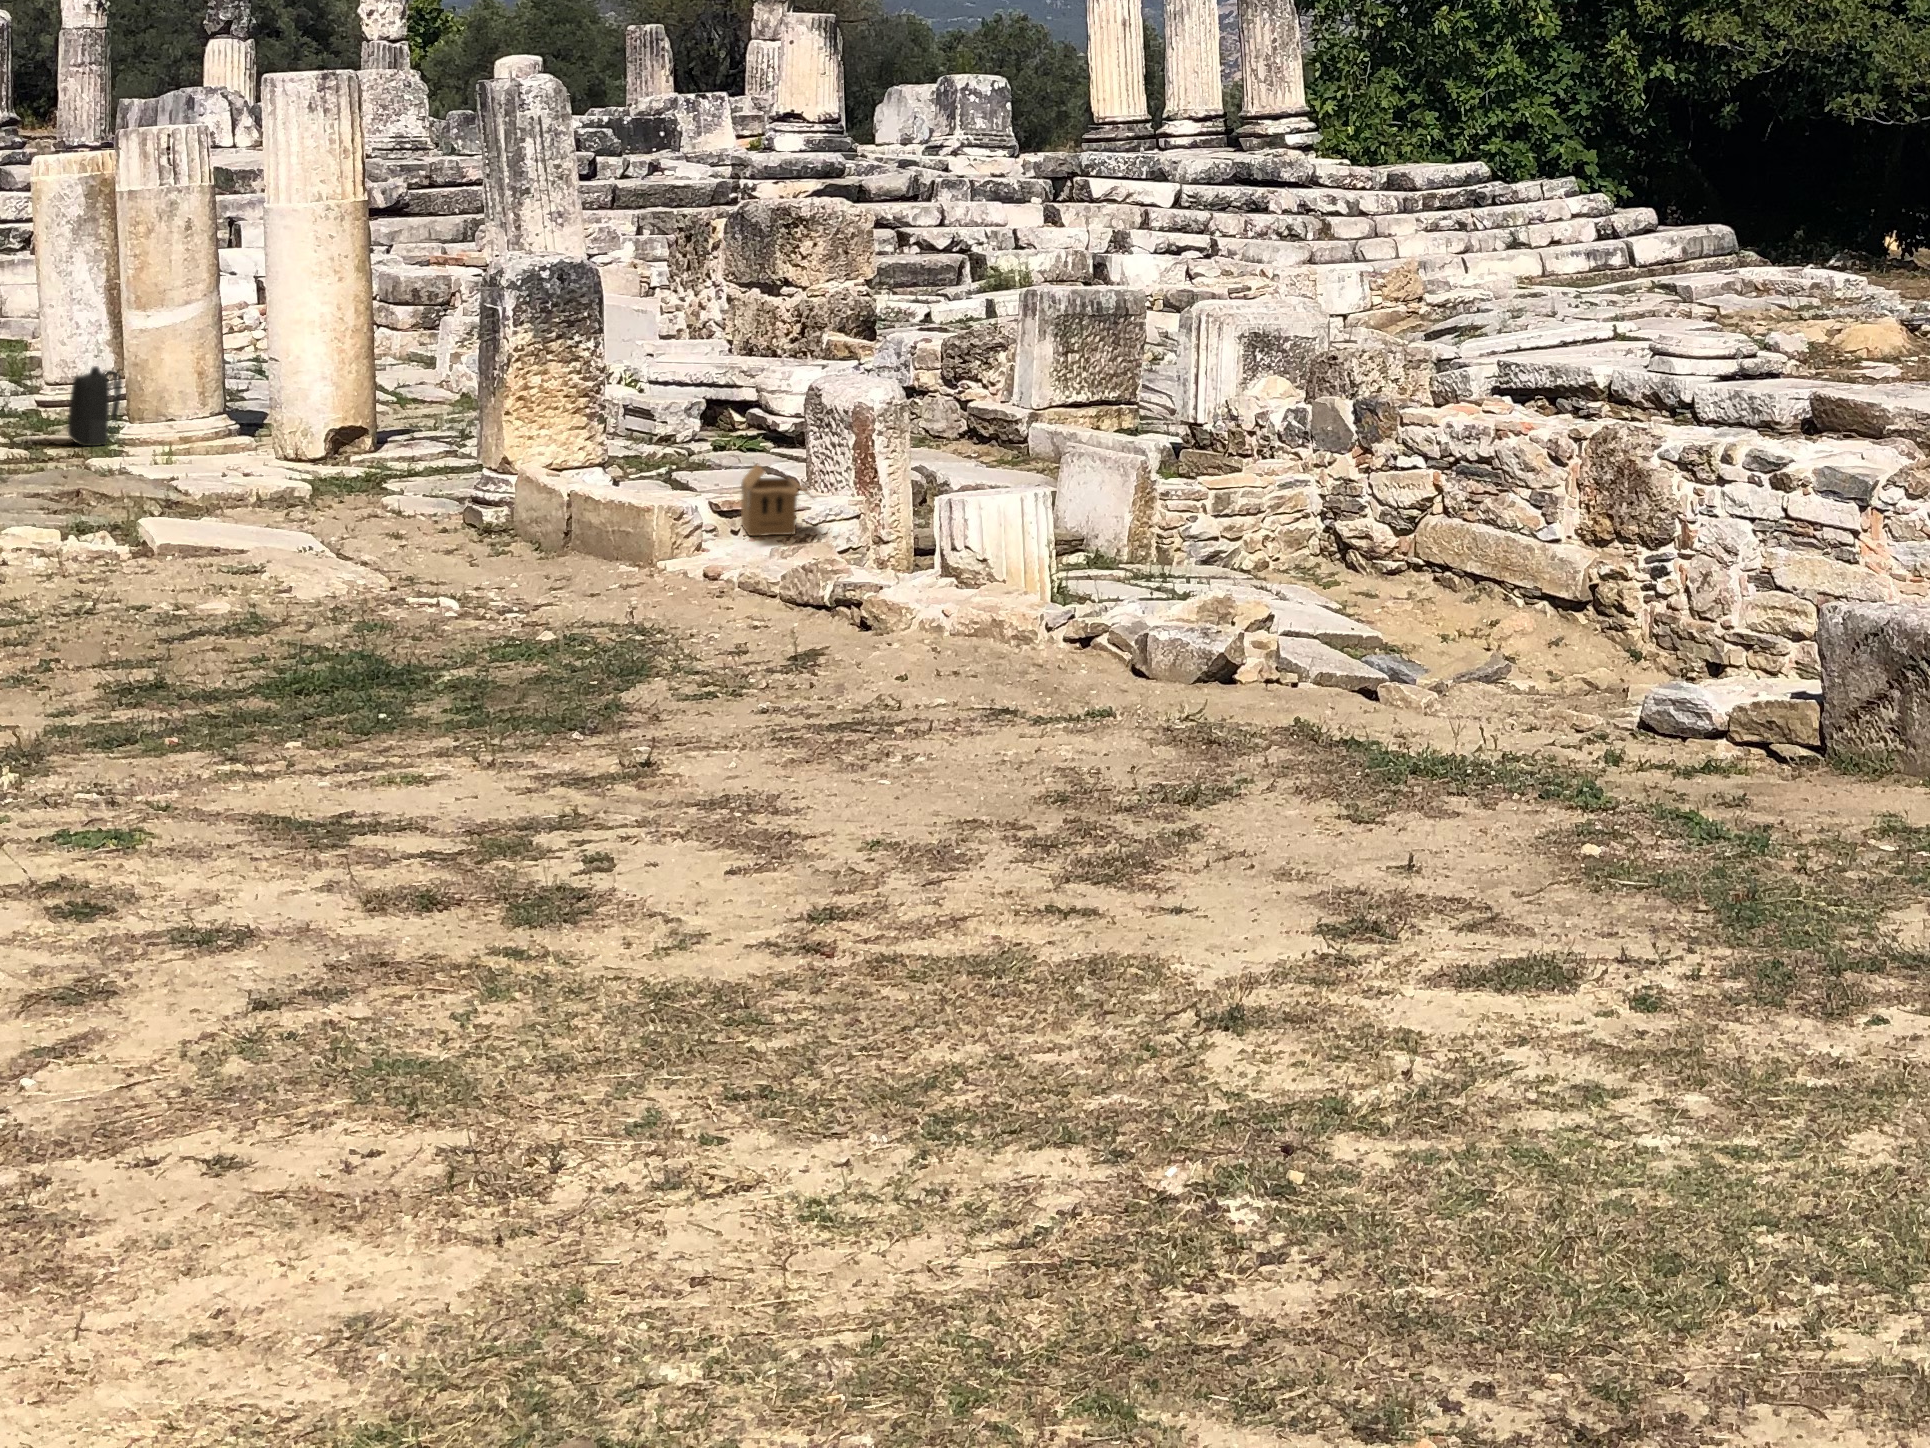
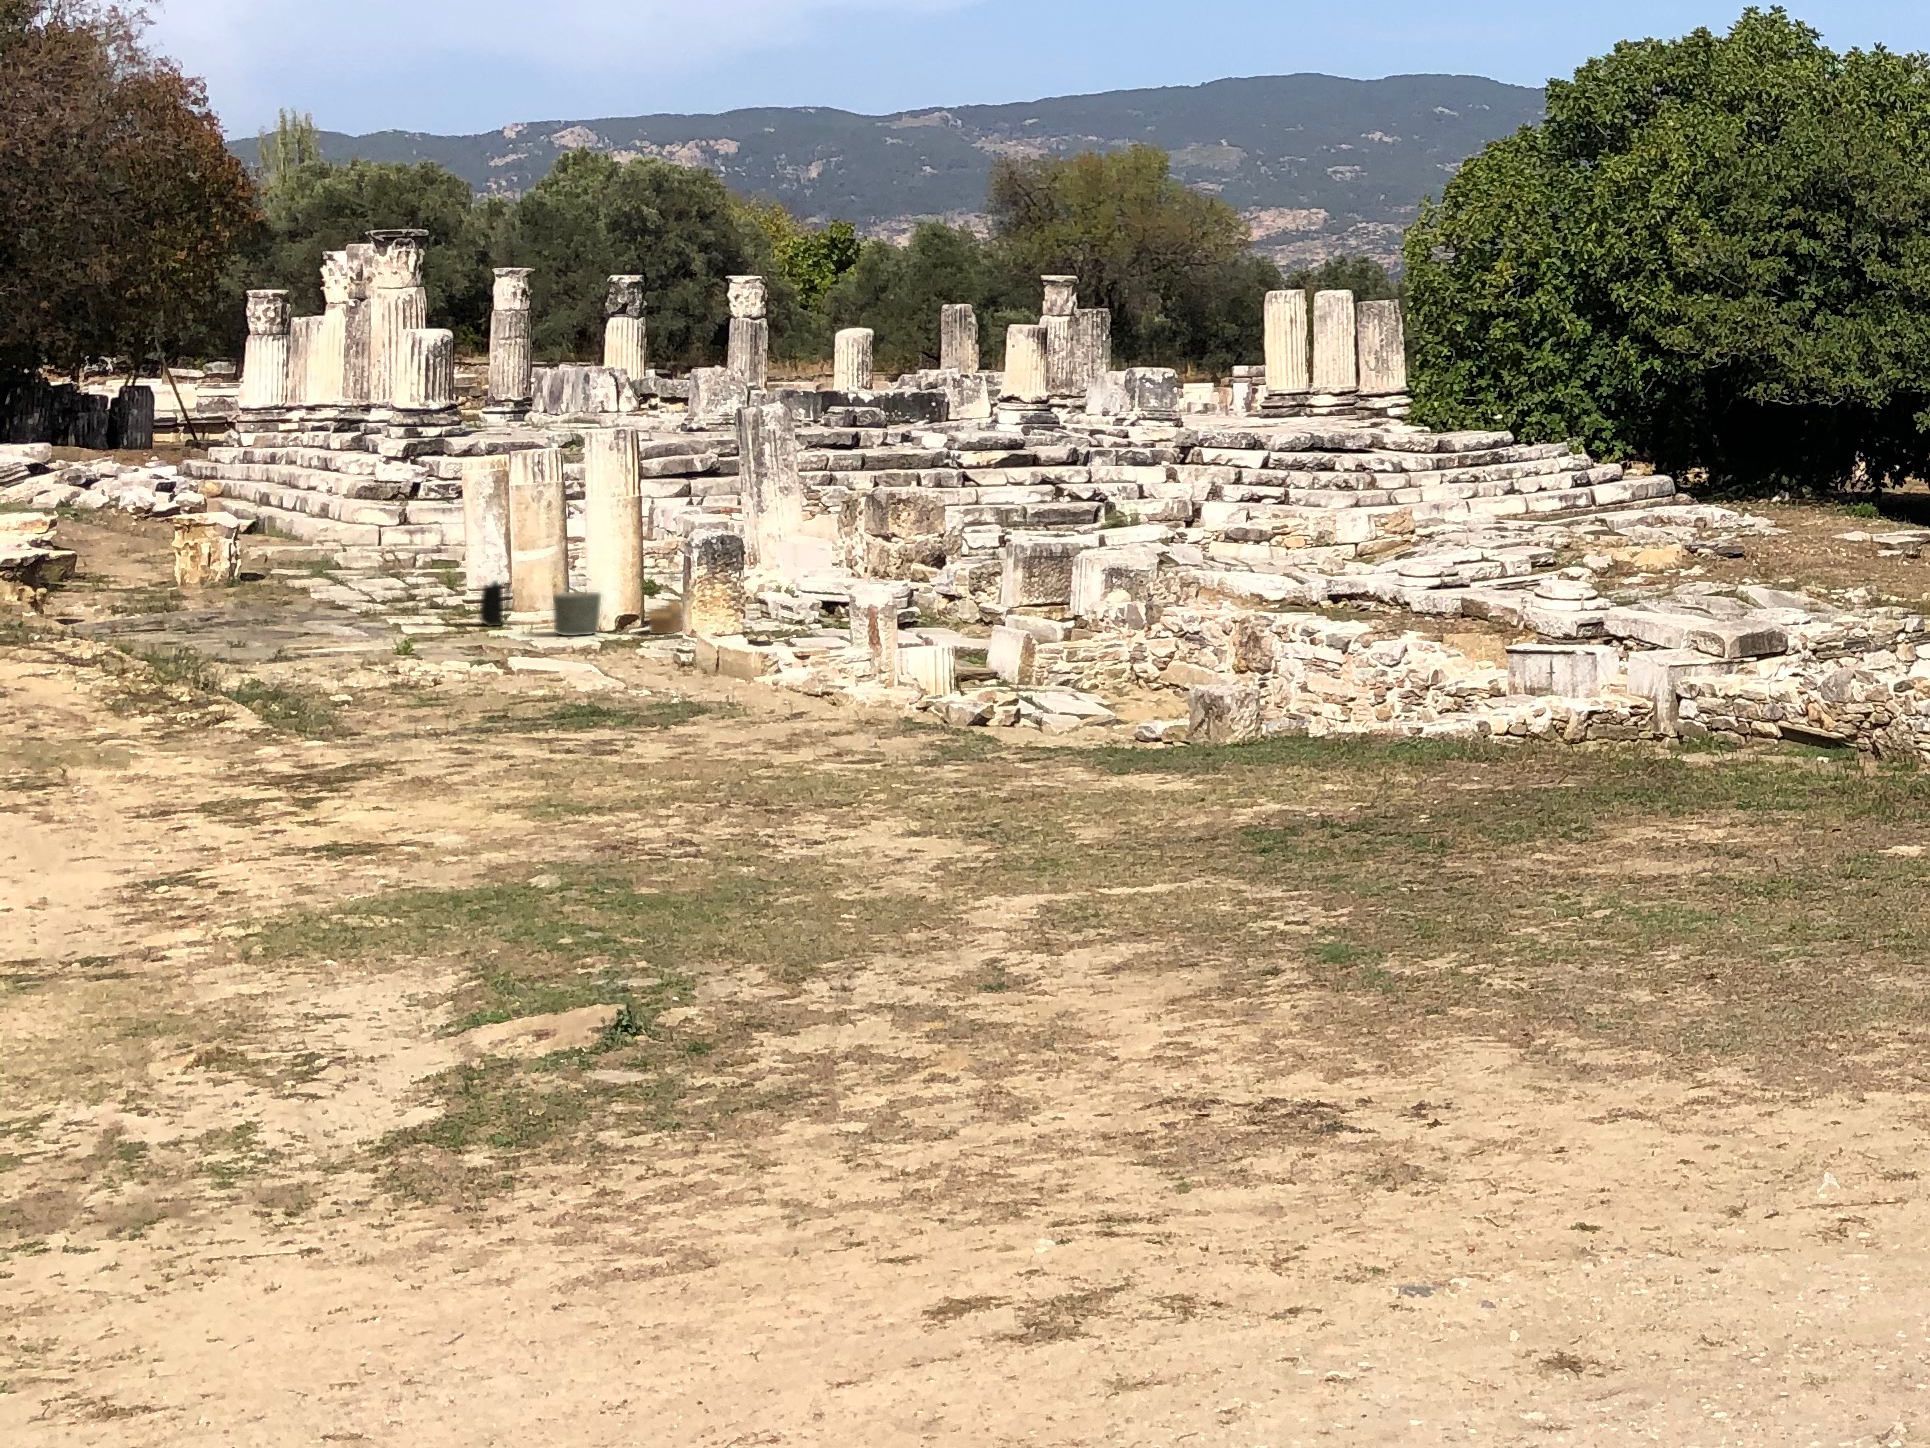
planter: none [203,388,287,466] -> present [553,592,601,636]
cardboard box: present [741,465,813,536] -> present [647,601,683,634]

